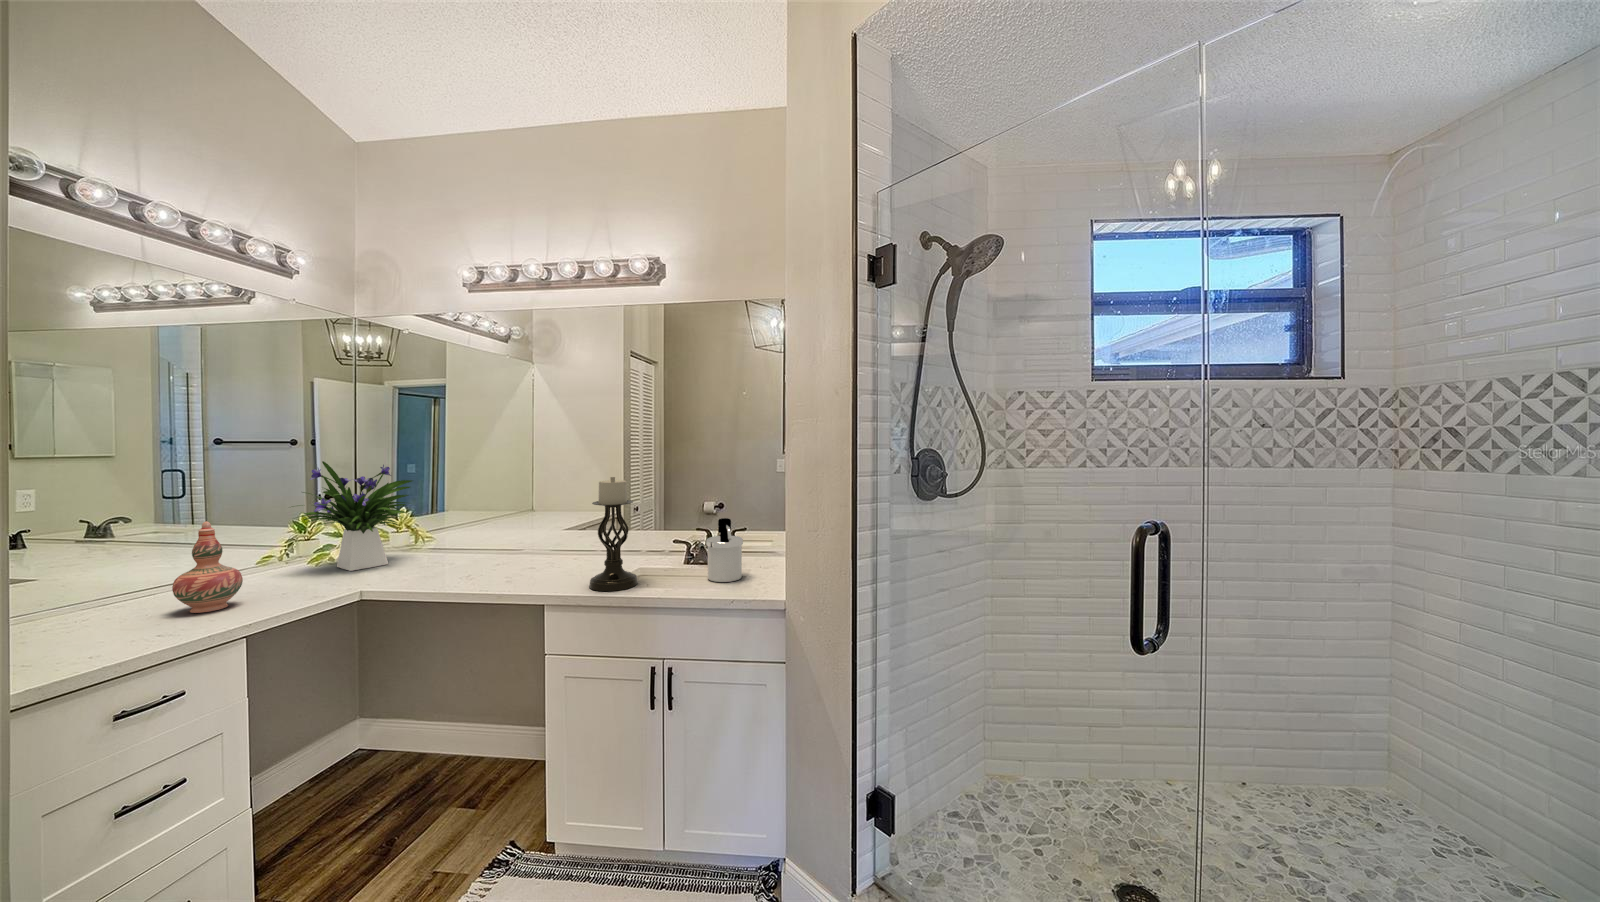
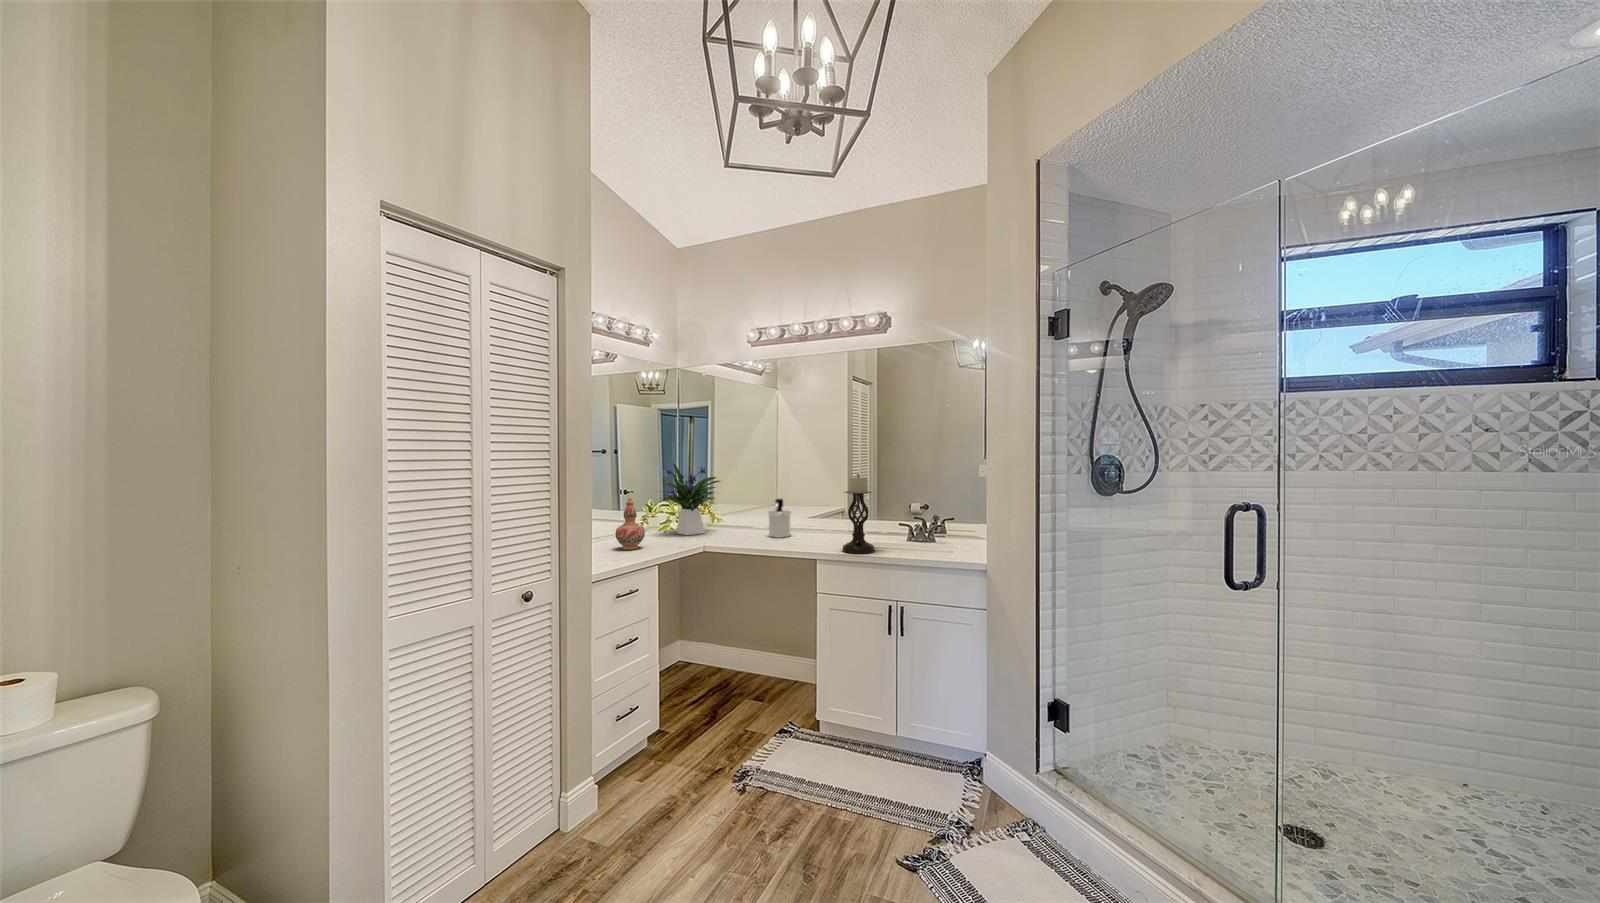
soap dispenser: present [706,518,743,582] -> present [768,499,791,538]

